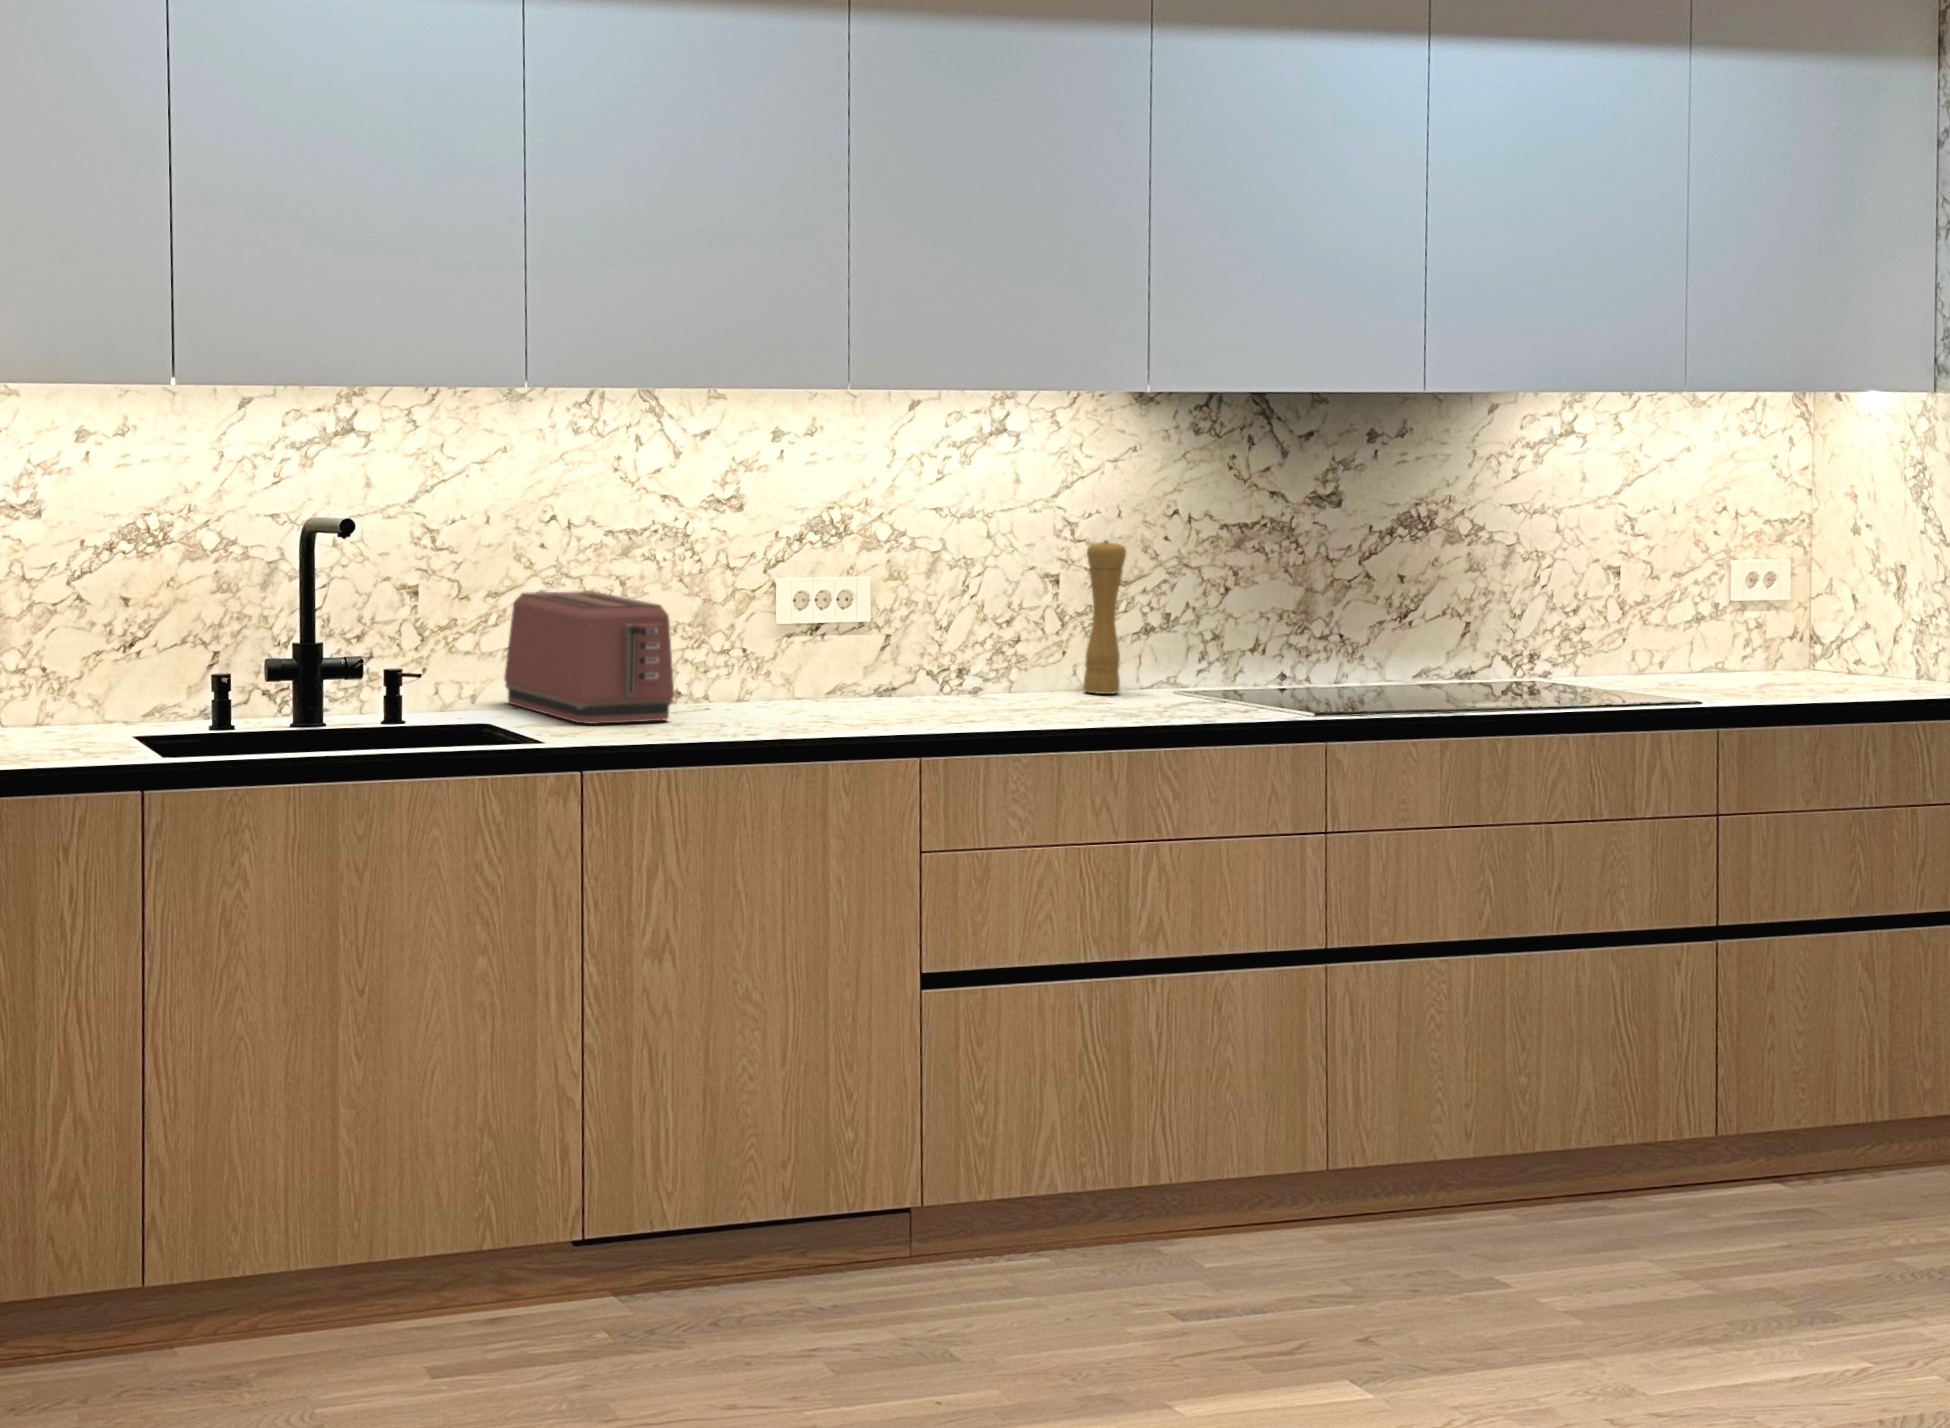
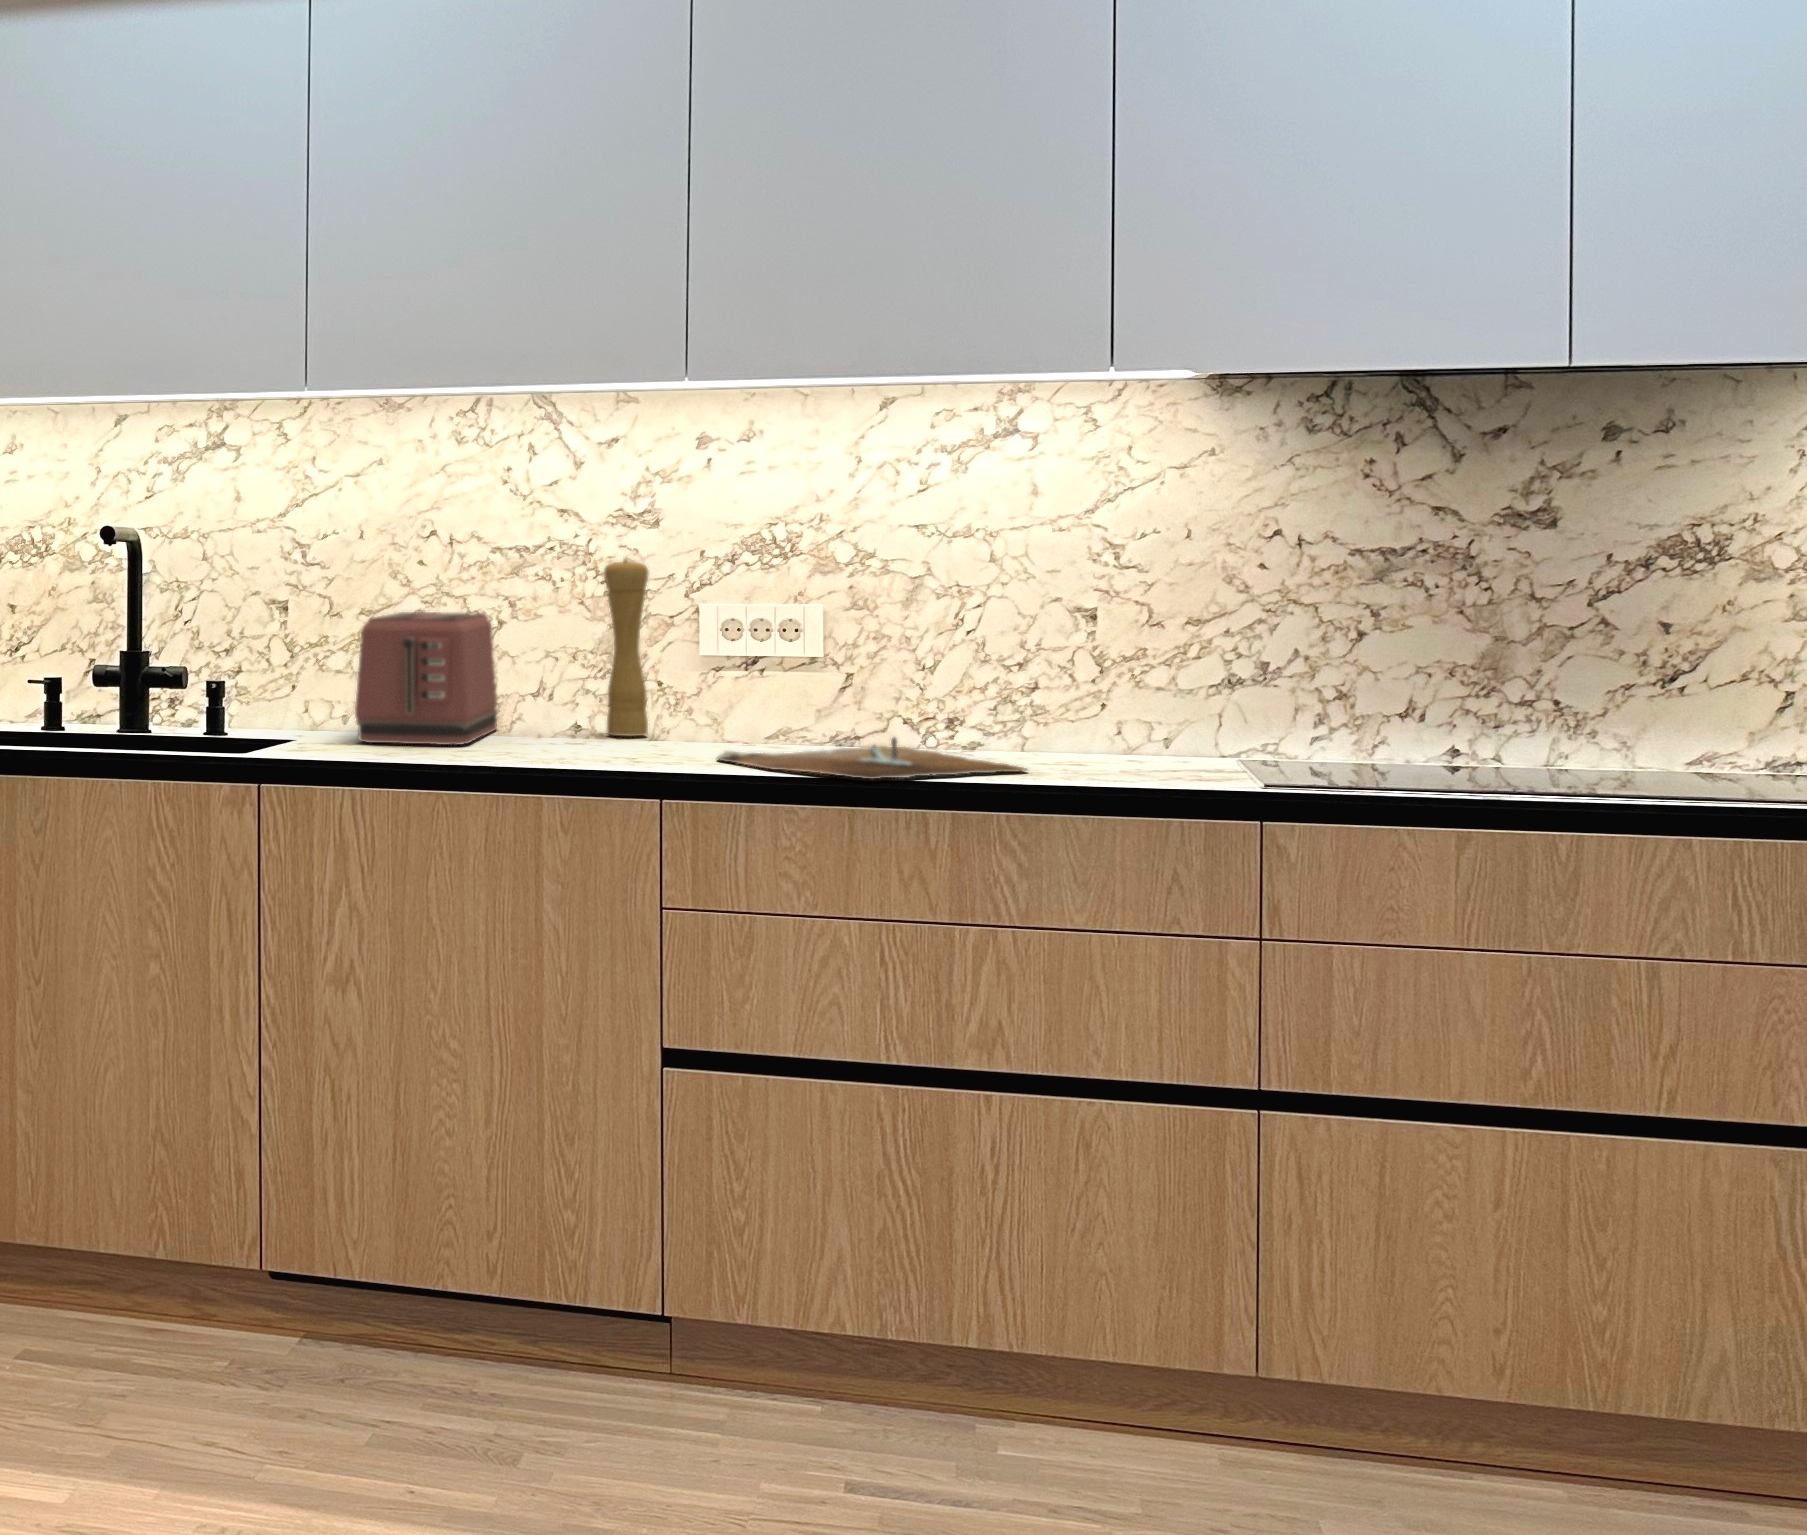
pepper mill: present [1083,540,1126,694] -> present [604,559,649,736]
cutting board: none [880,692,1119,731] -> present [717,737,1027,780]

